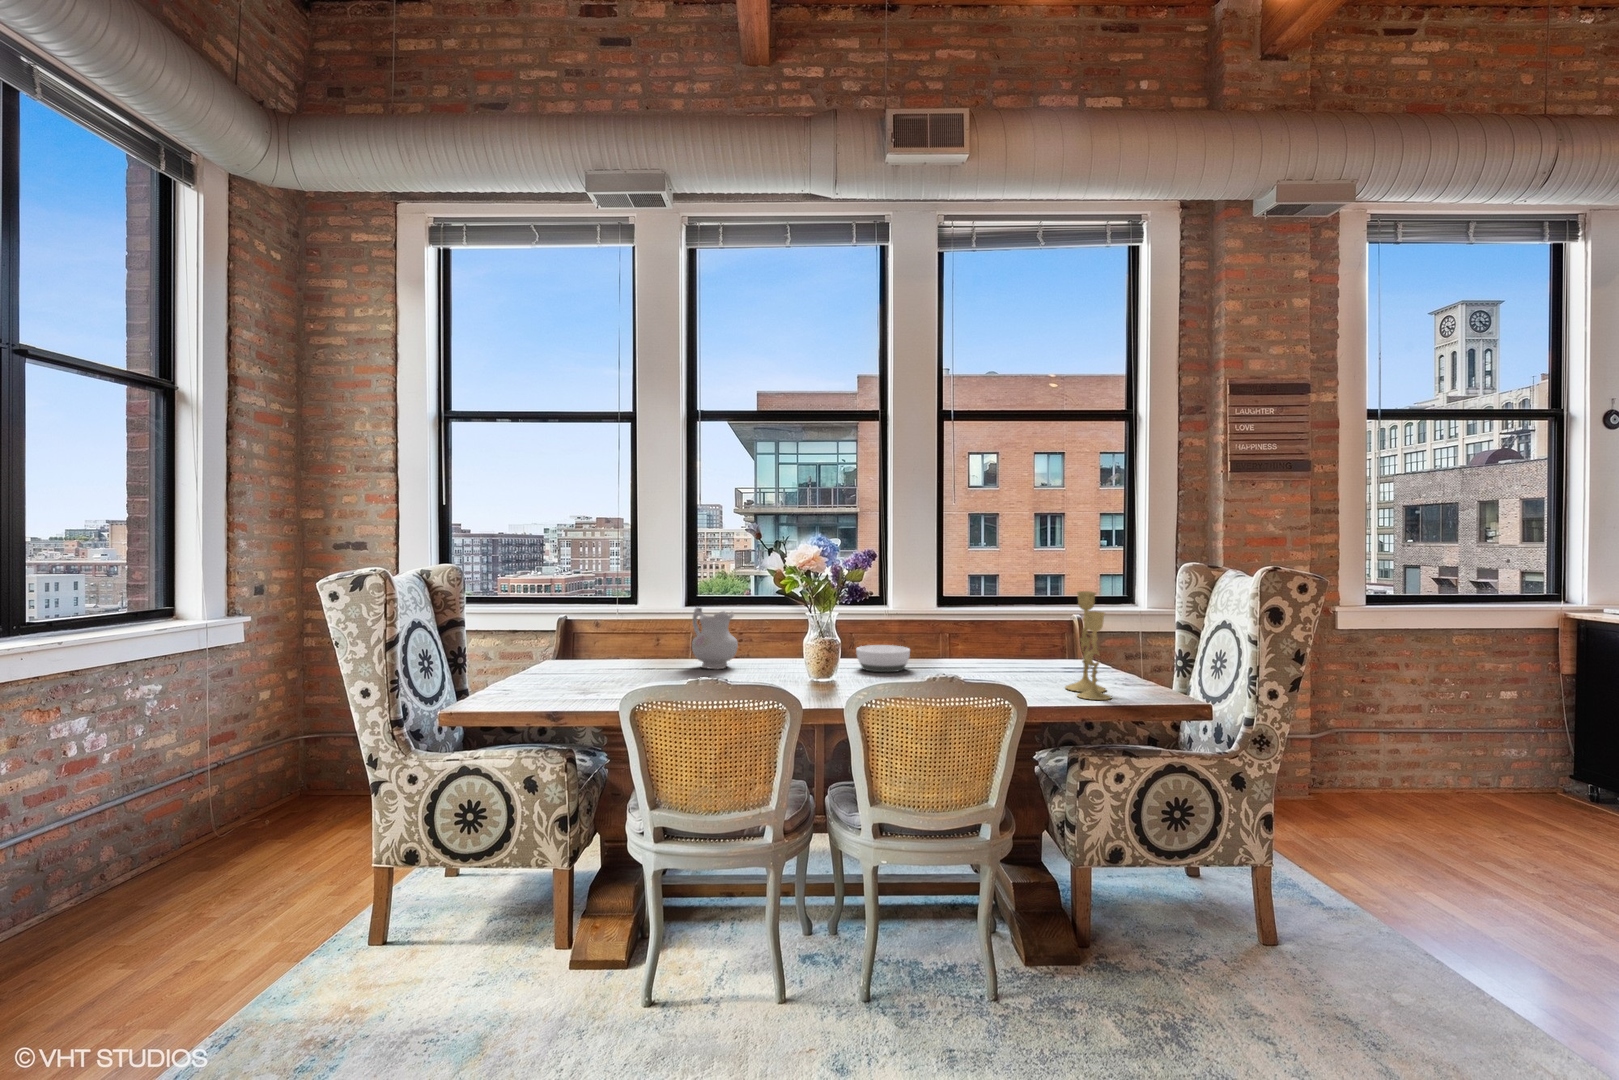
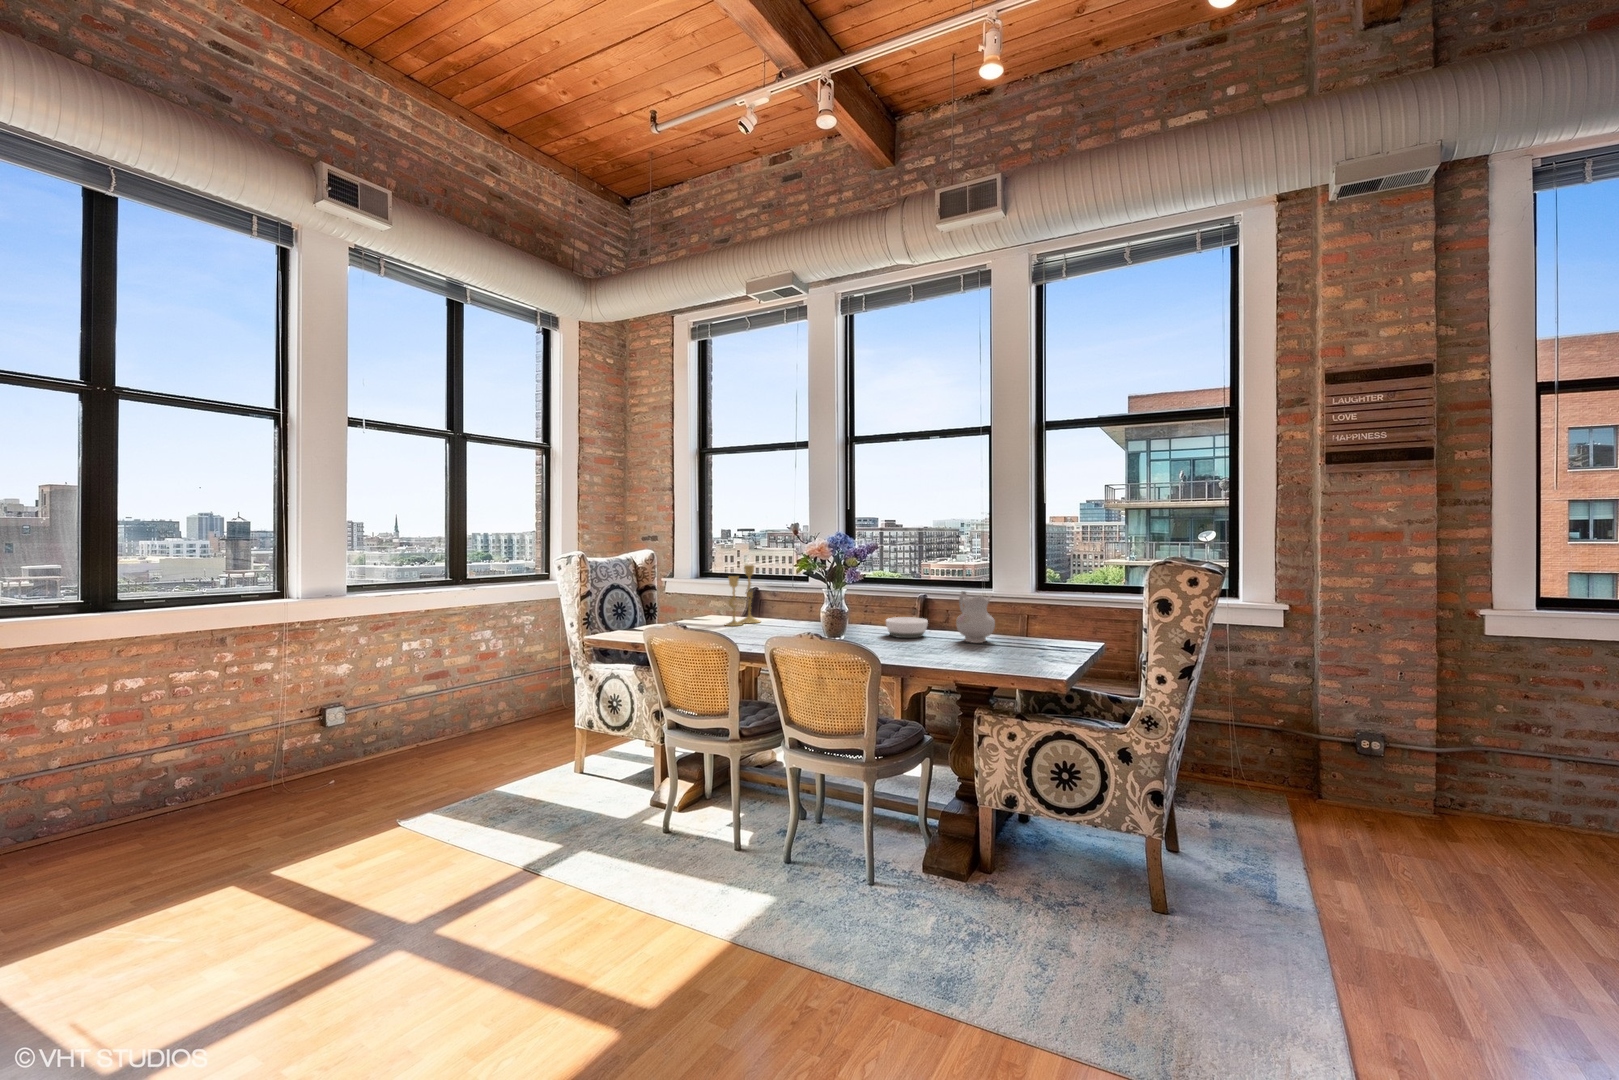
candlestick: present [1065,591,1111,700] -> present [725,565,760,626]
ceramic pitcher: present [692,607,738,669] -> present [956,591,995,643]

